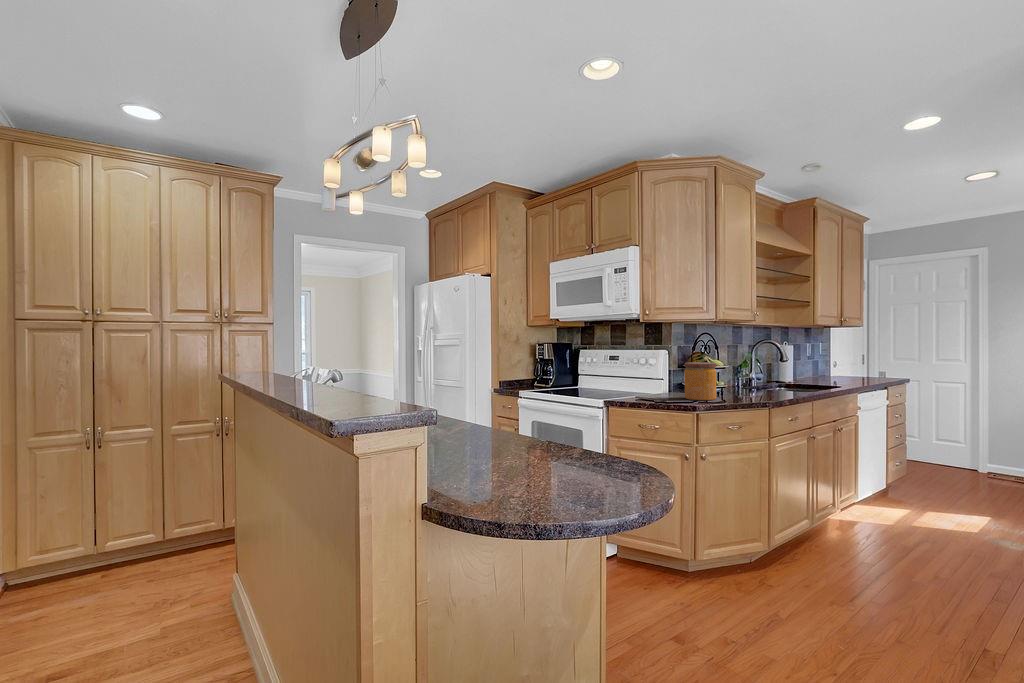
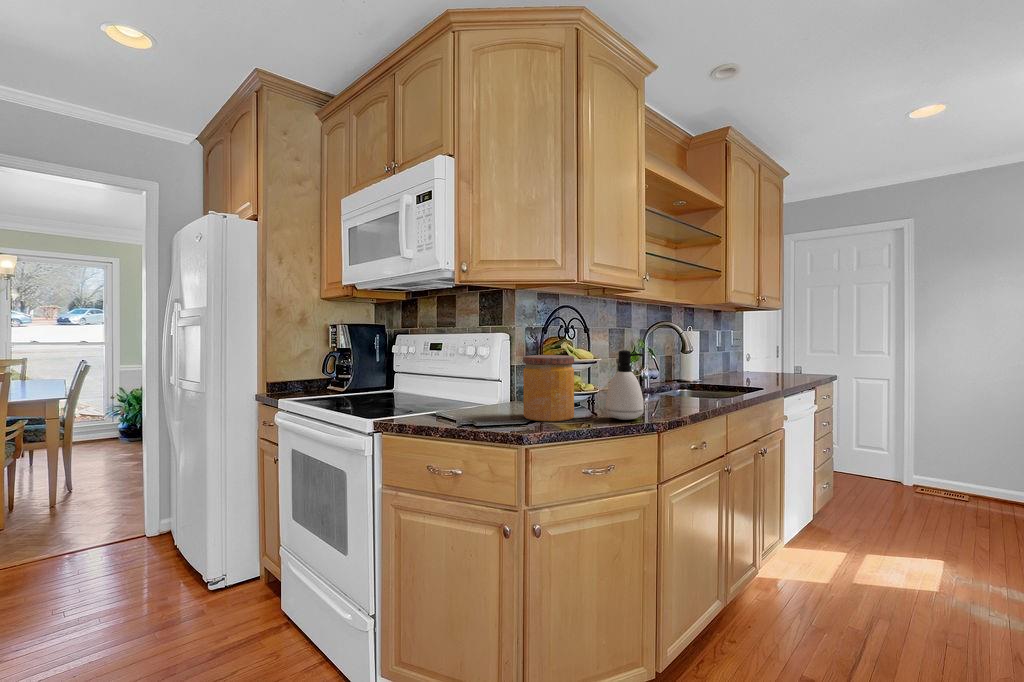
soap dispenser: none [736,359,760,400] -> present [606,350,644,420]

